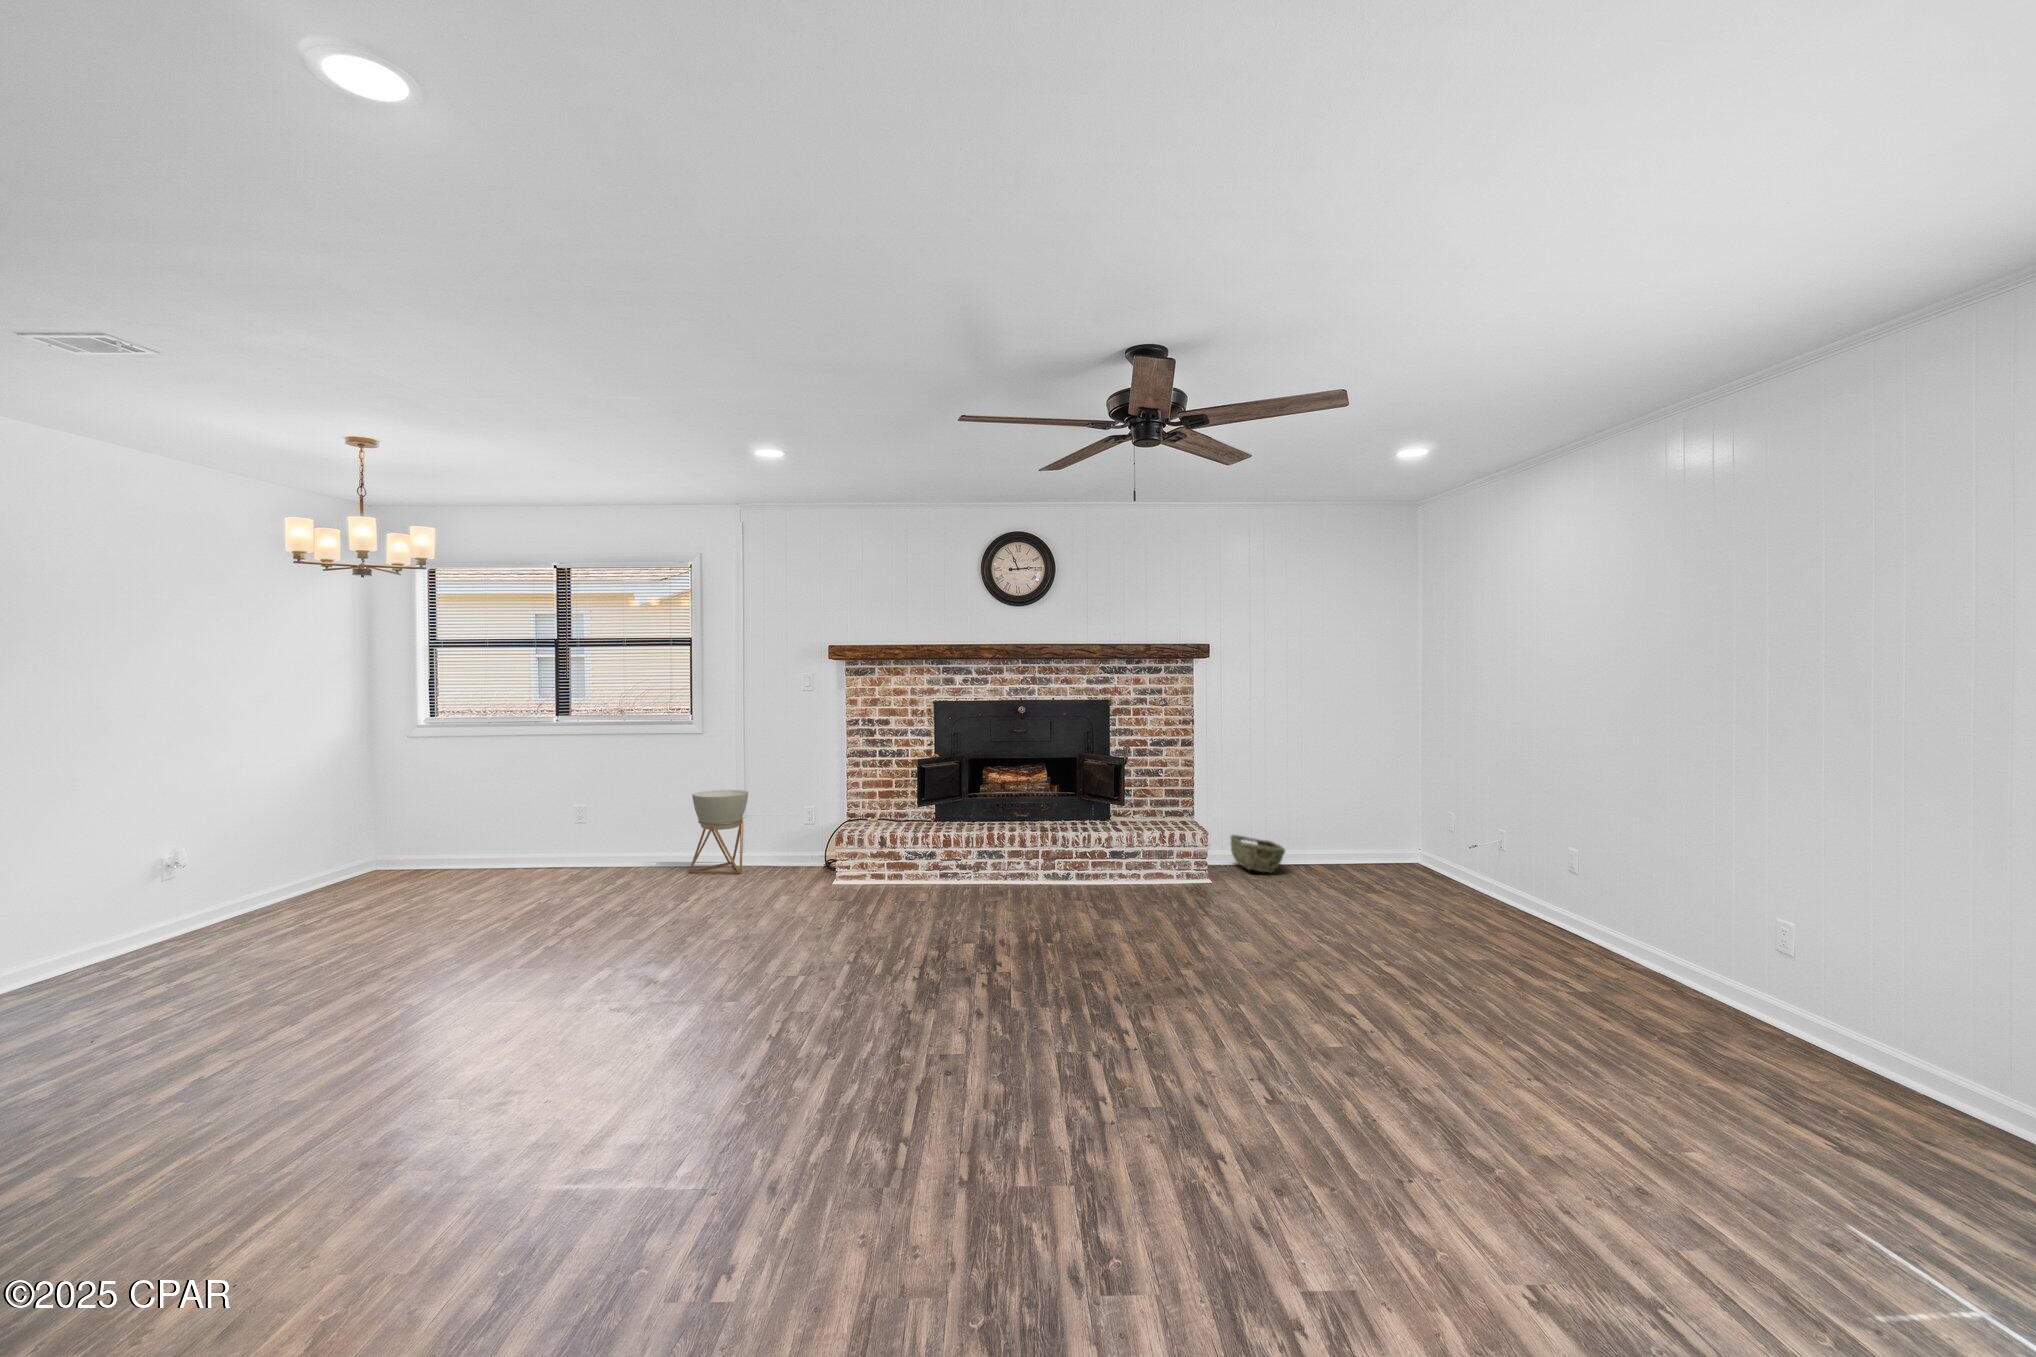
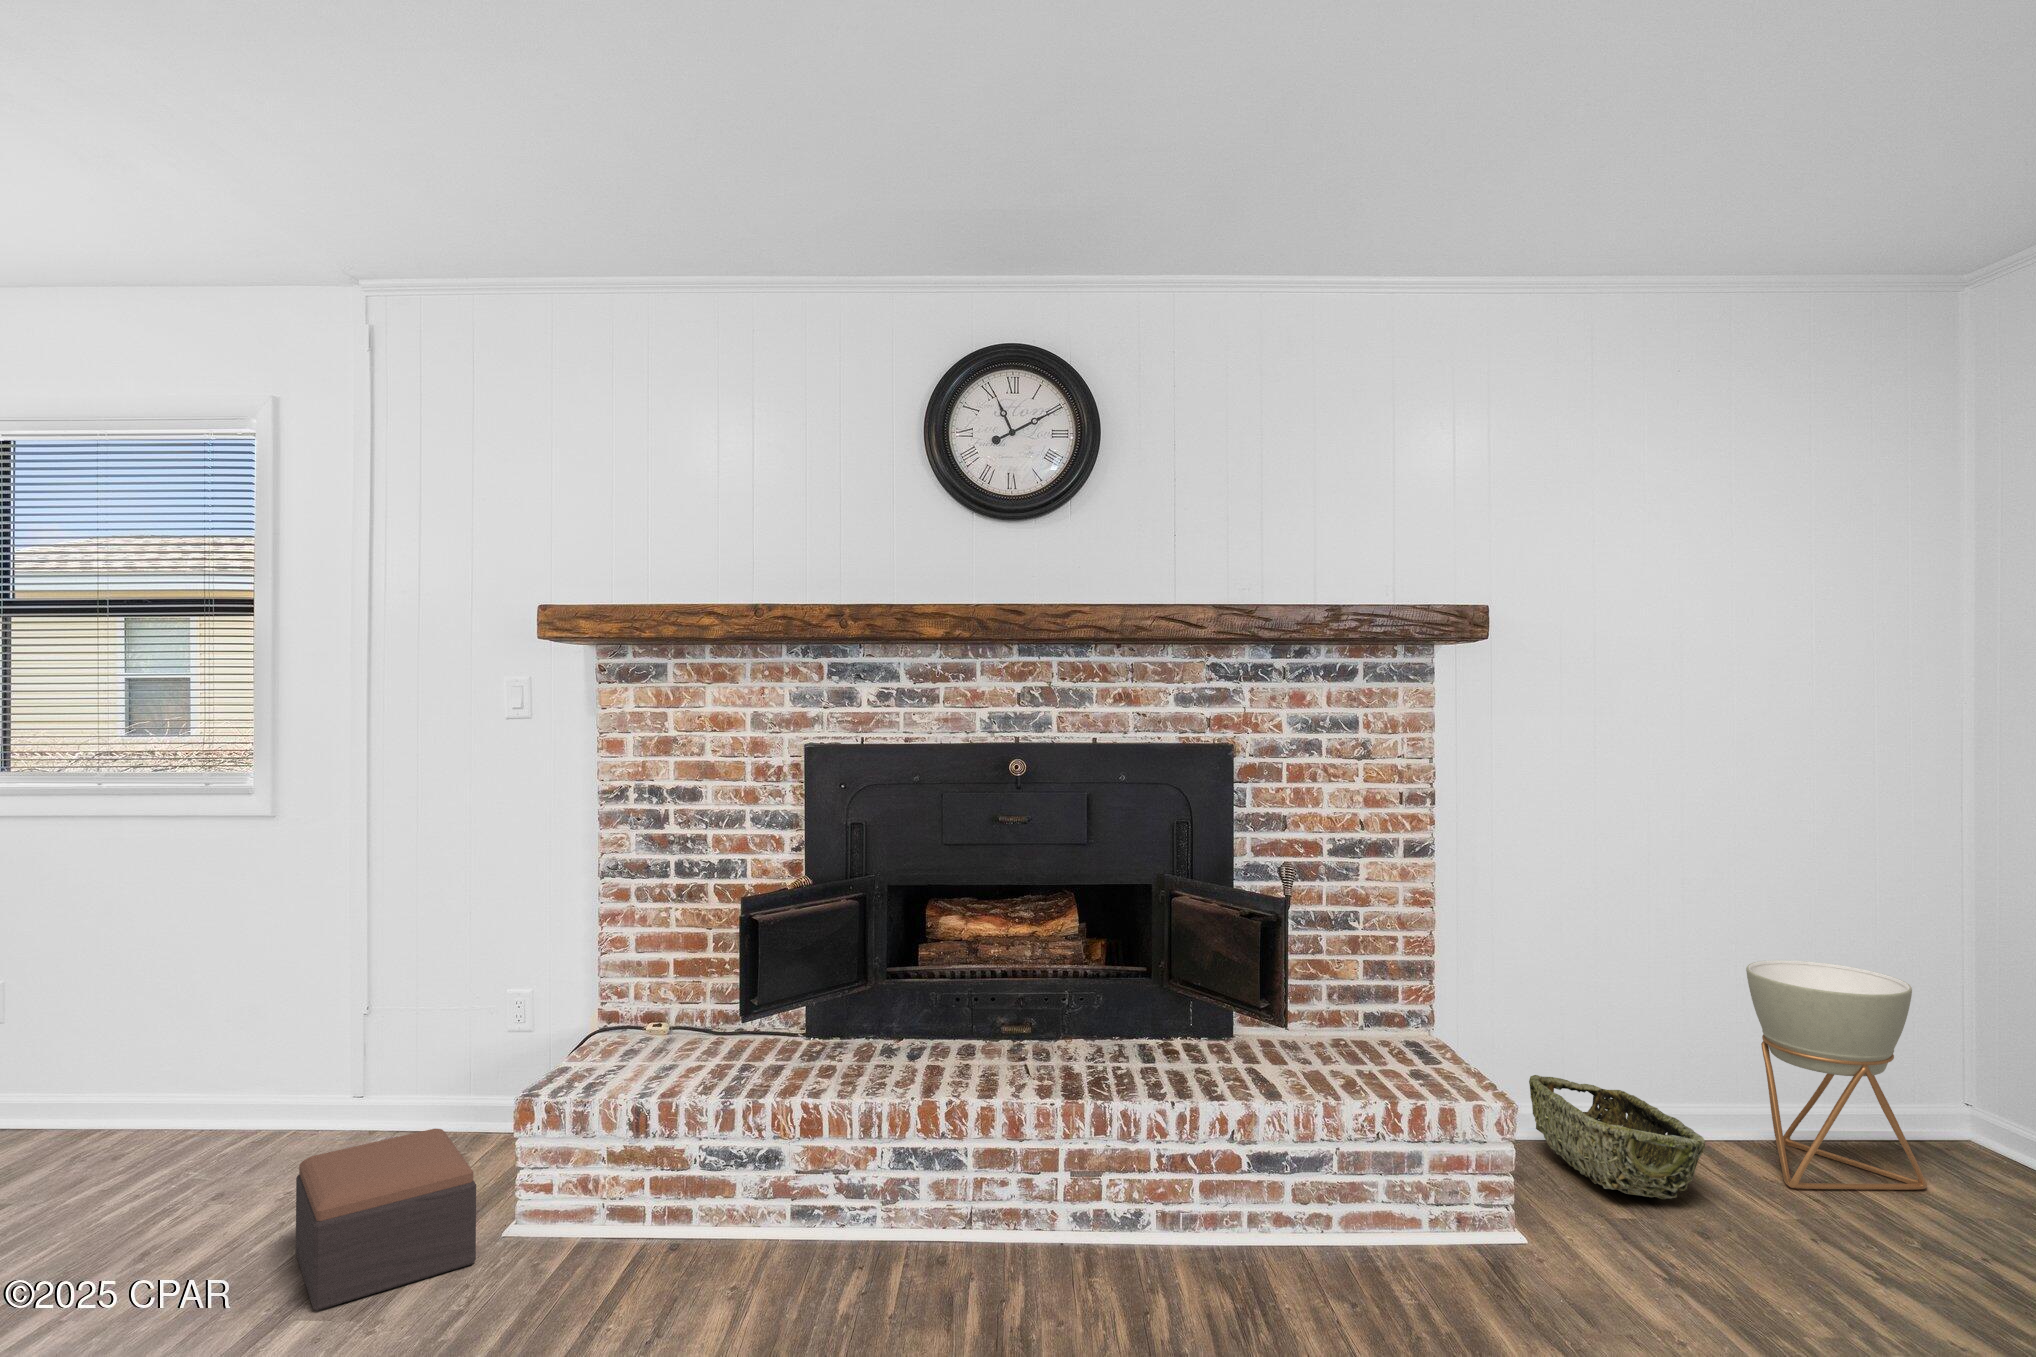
planter: present [689,790,748,874] -> present [1746,960,1927,1190]
footstool: none [761,847,829,896] -> present [296,1129,476,1311]

